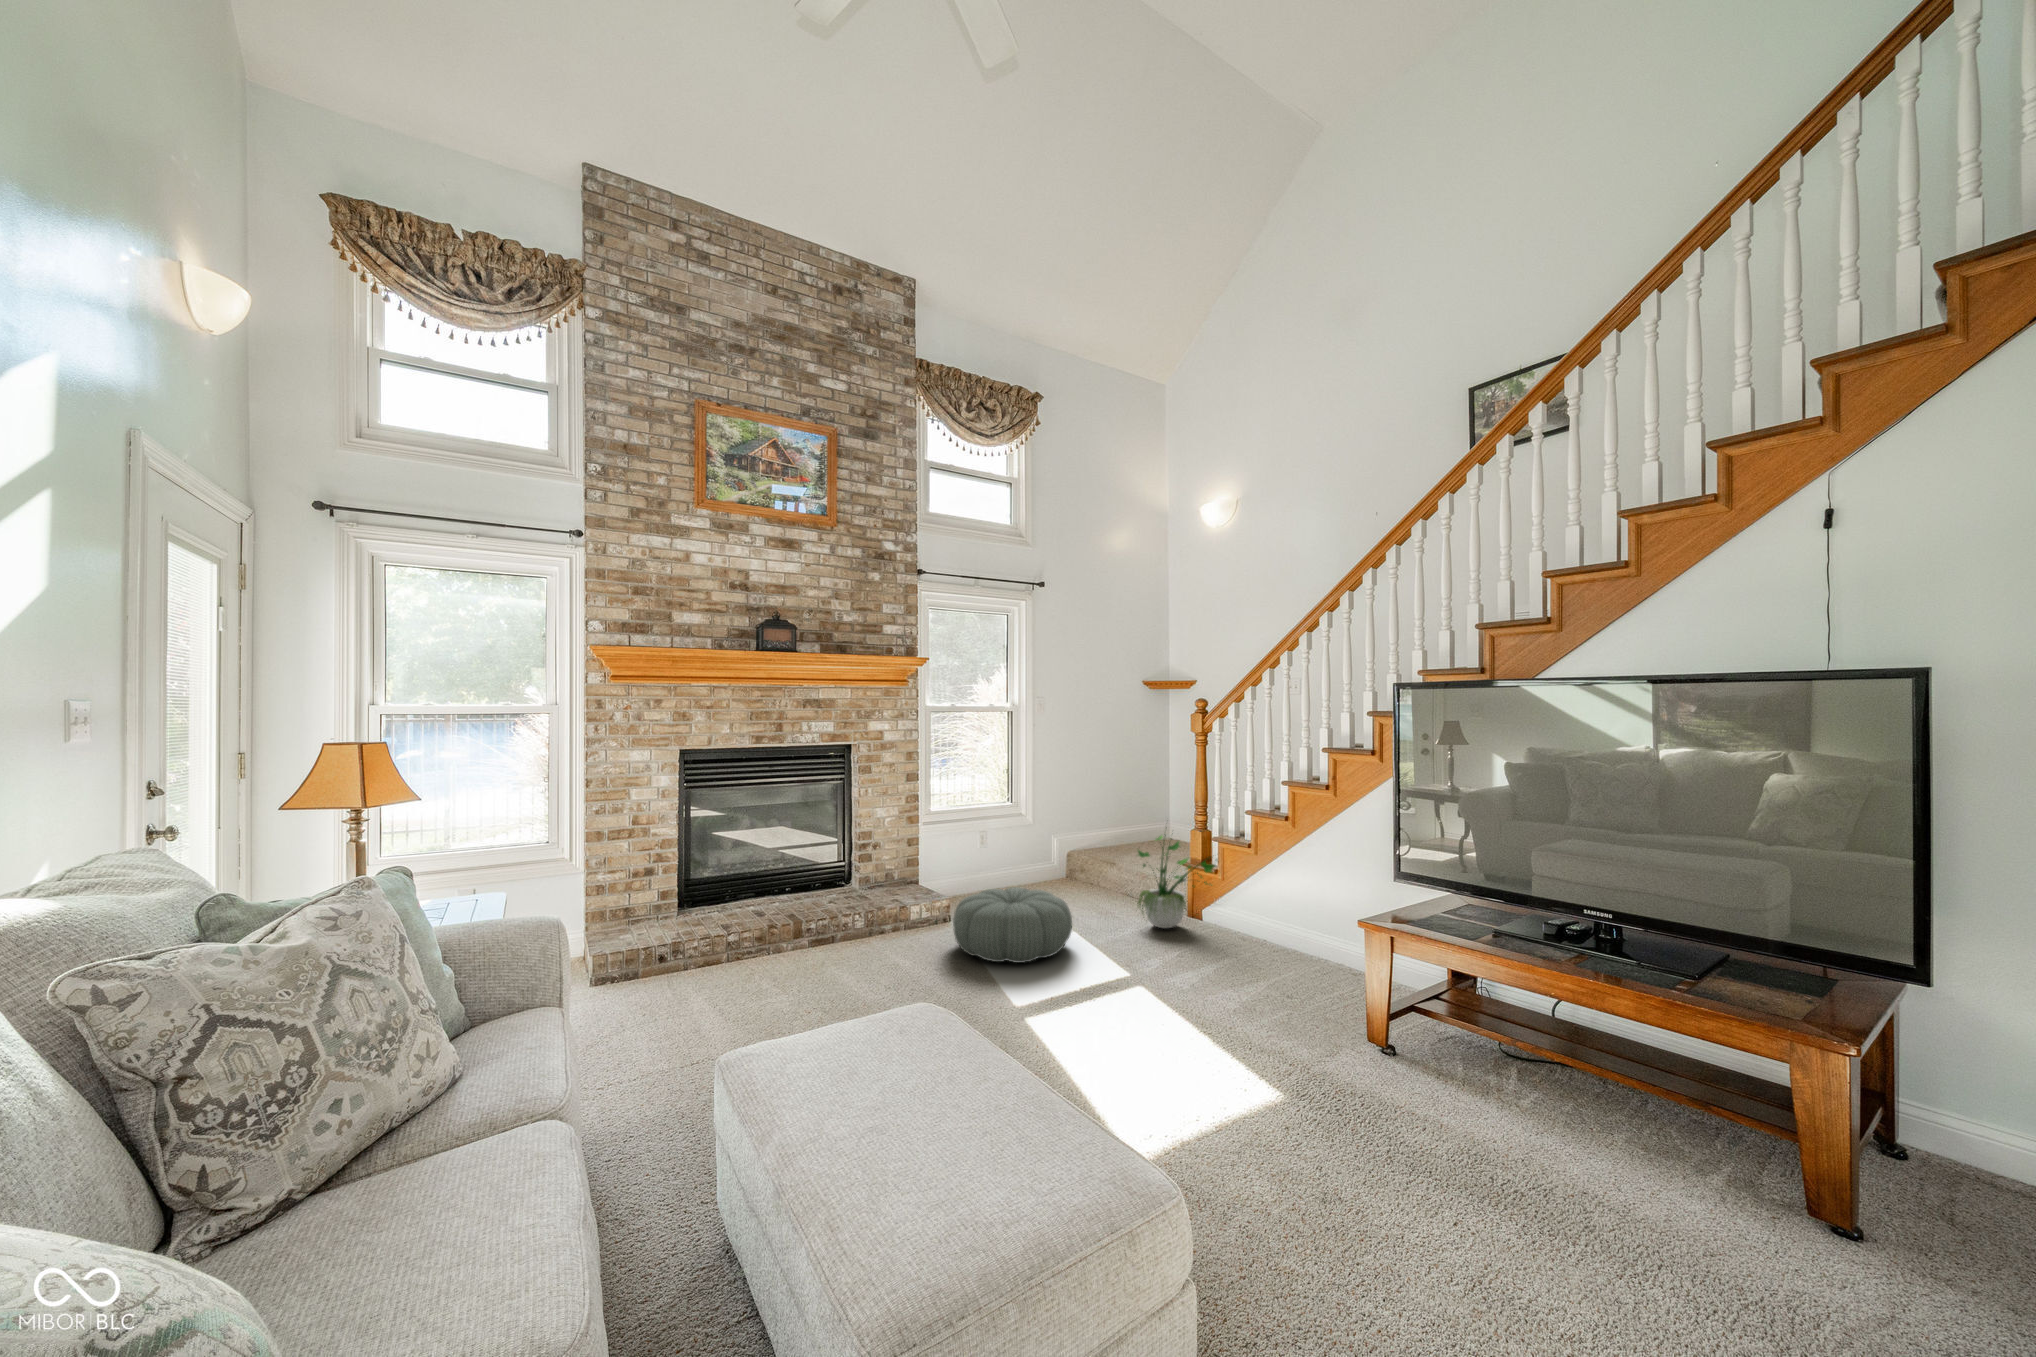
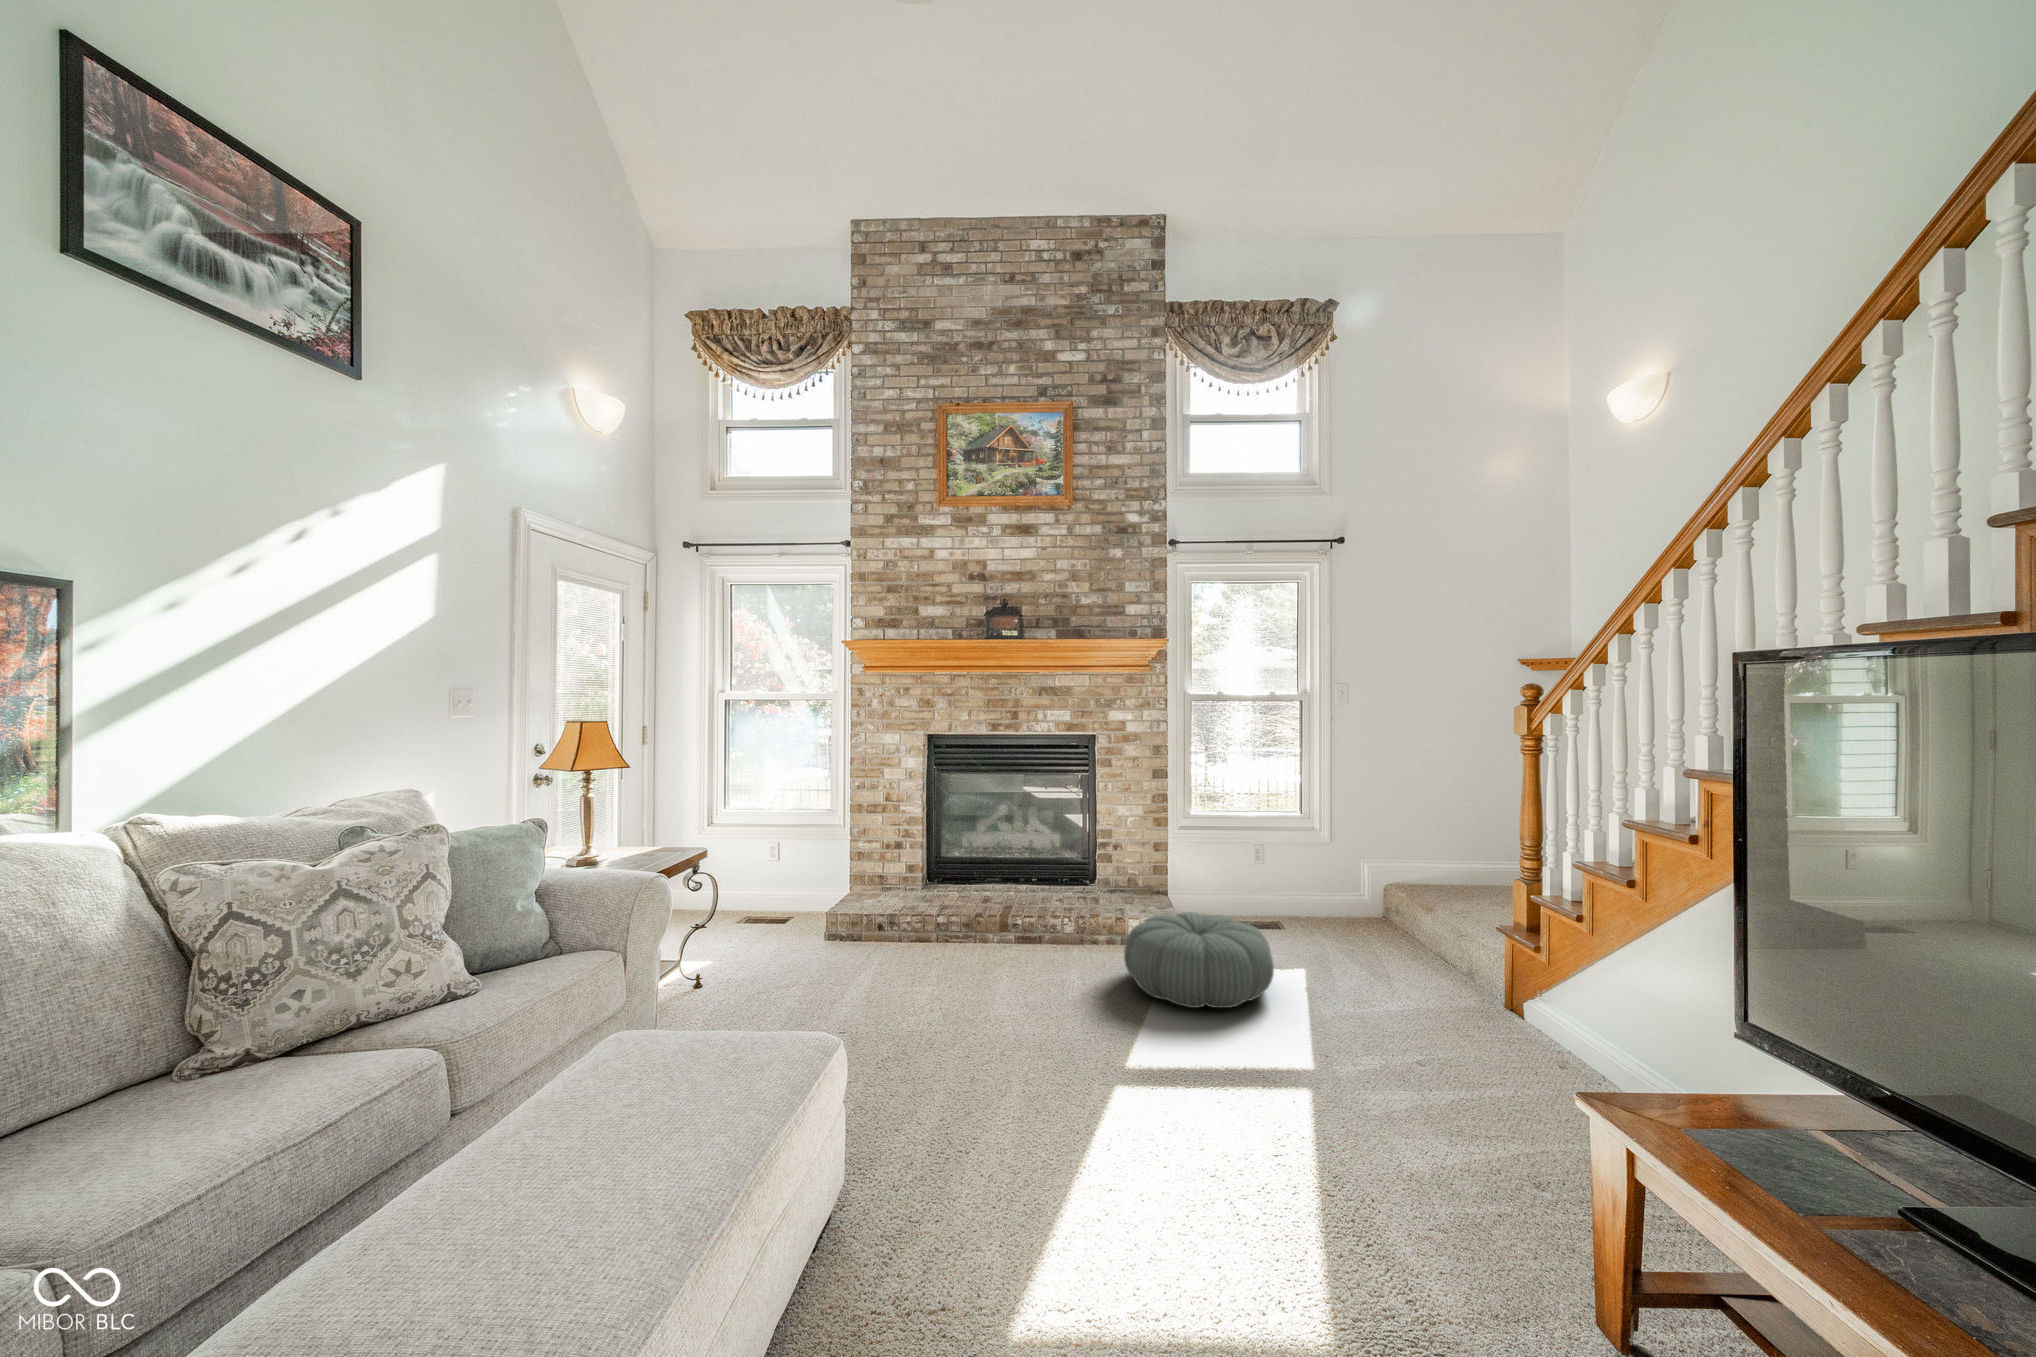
potted plant: present [1138,836,1215,928] -> none [1392,853,1520,1015]

